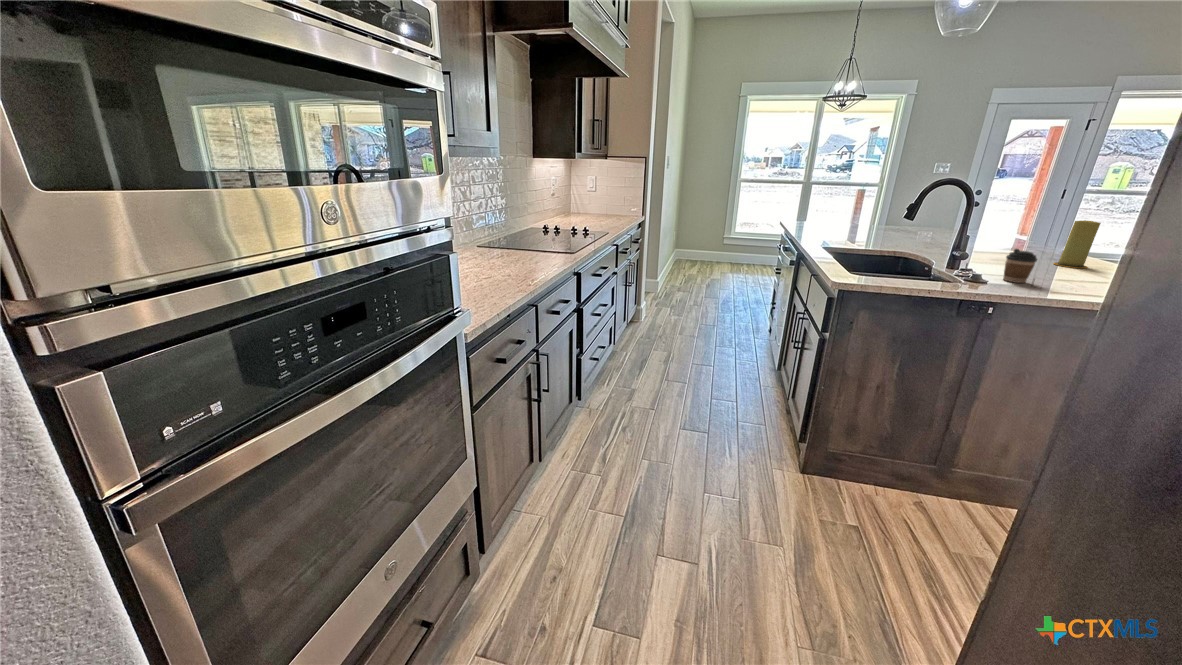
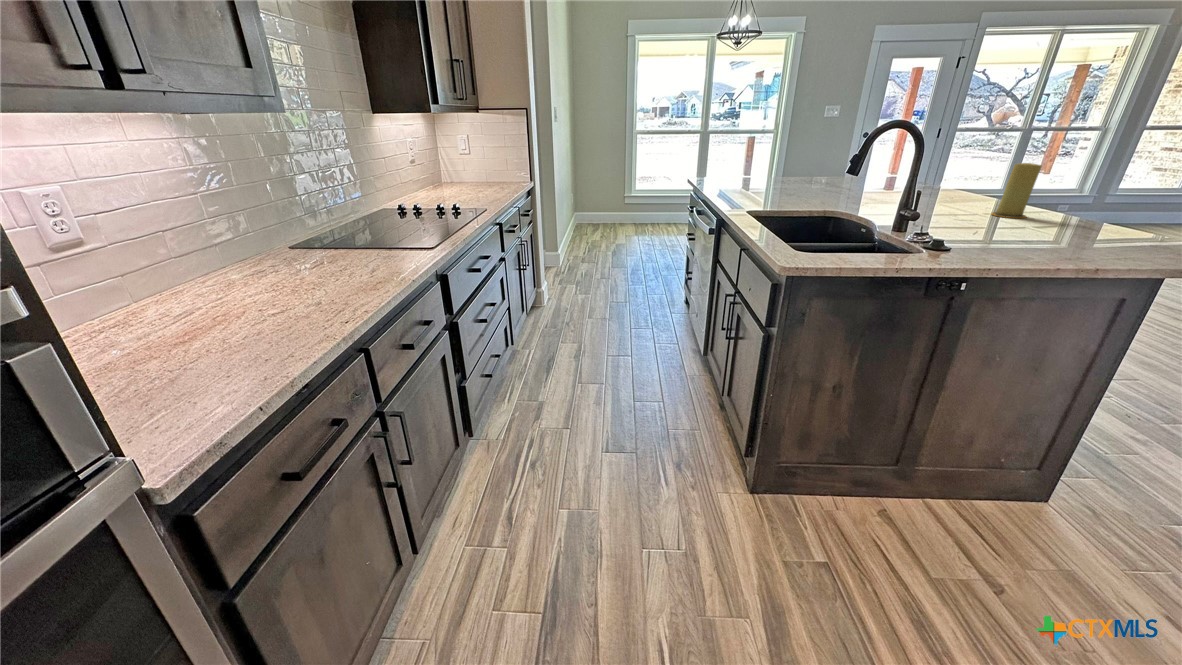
coffee cup: present [1003,249,1037,283] -> none [964,205,1006,247]

